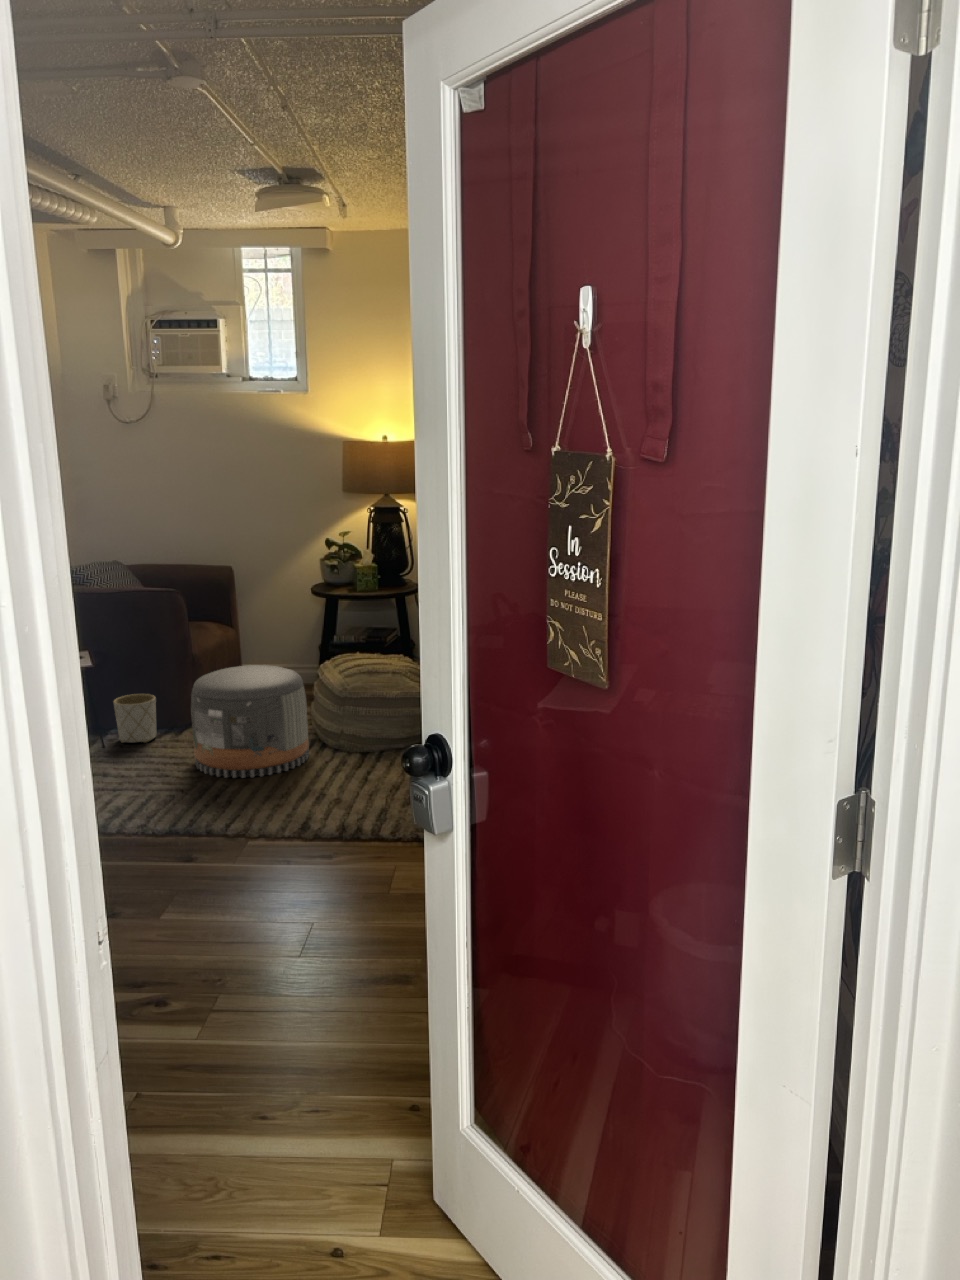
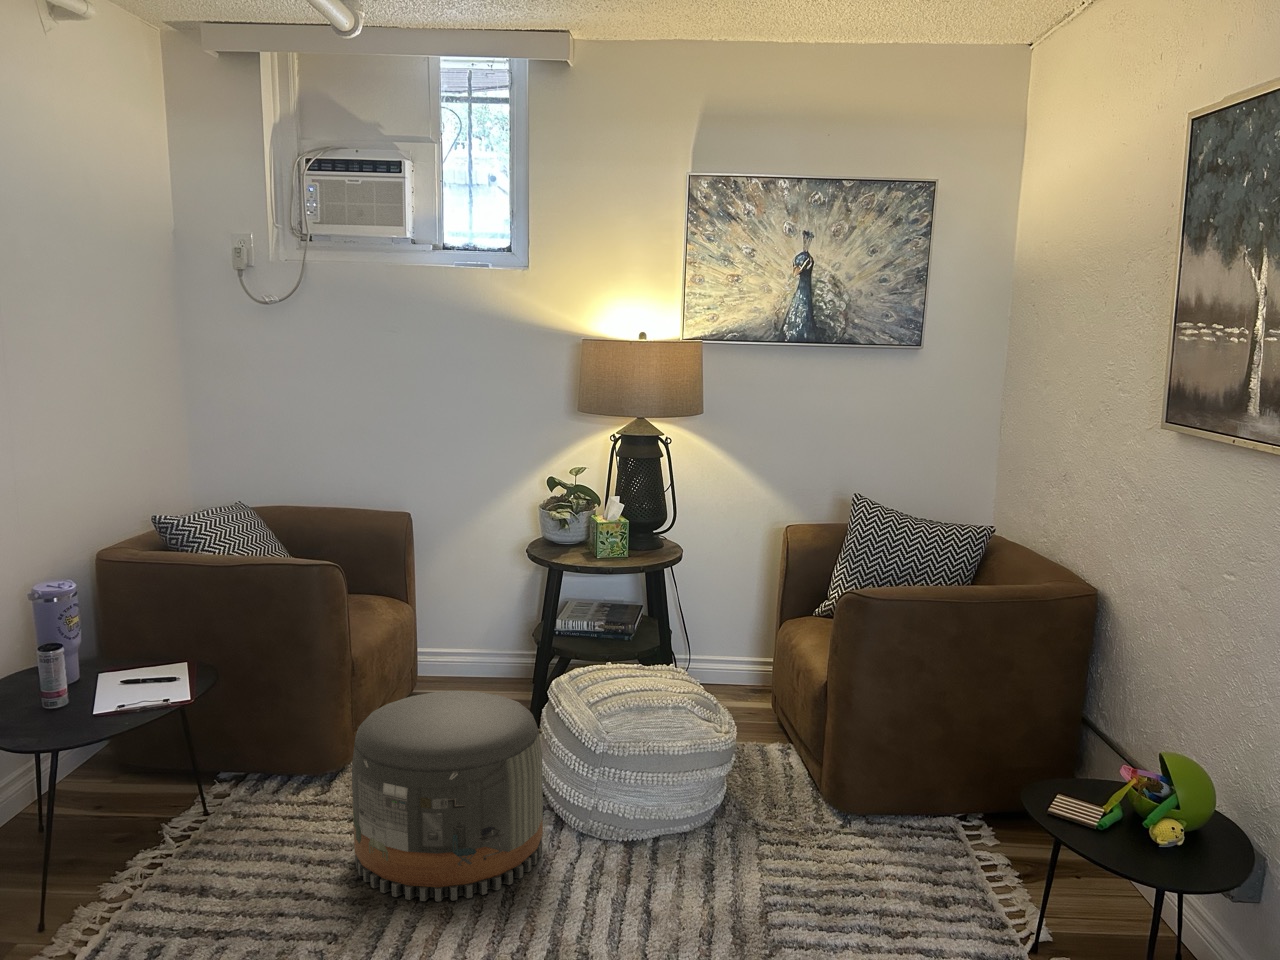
planter: present [114,694,156,743] -> none [224,725,292,809]

